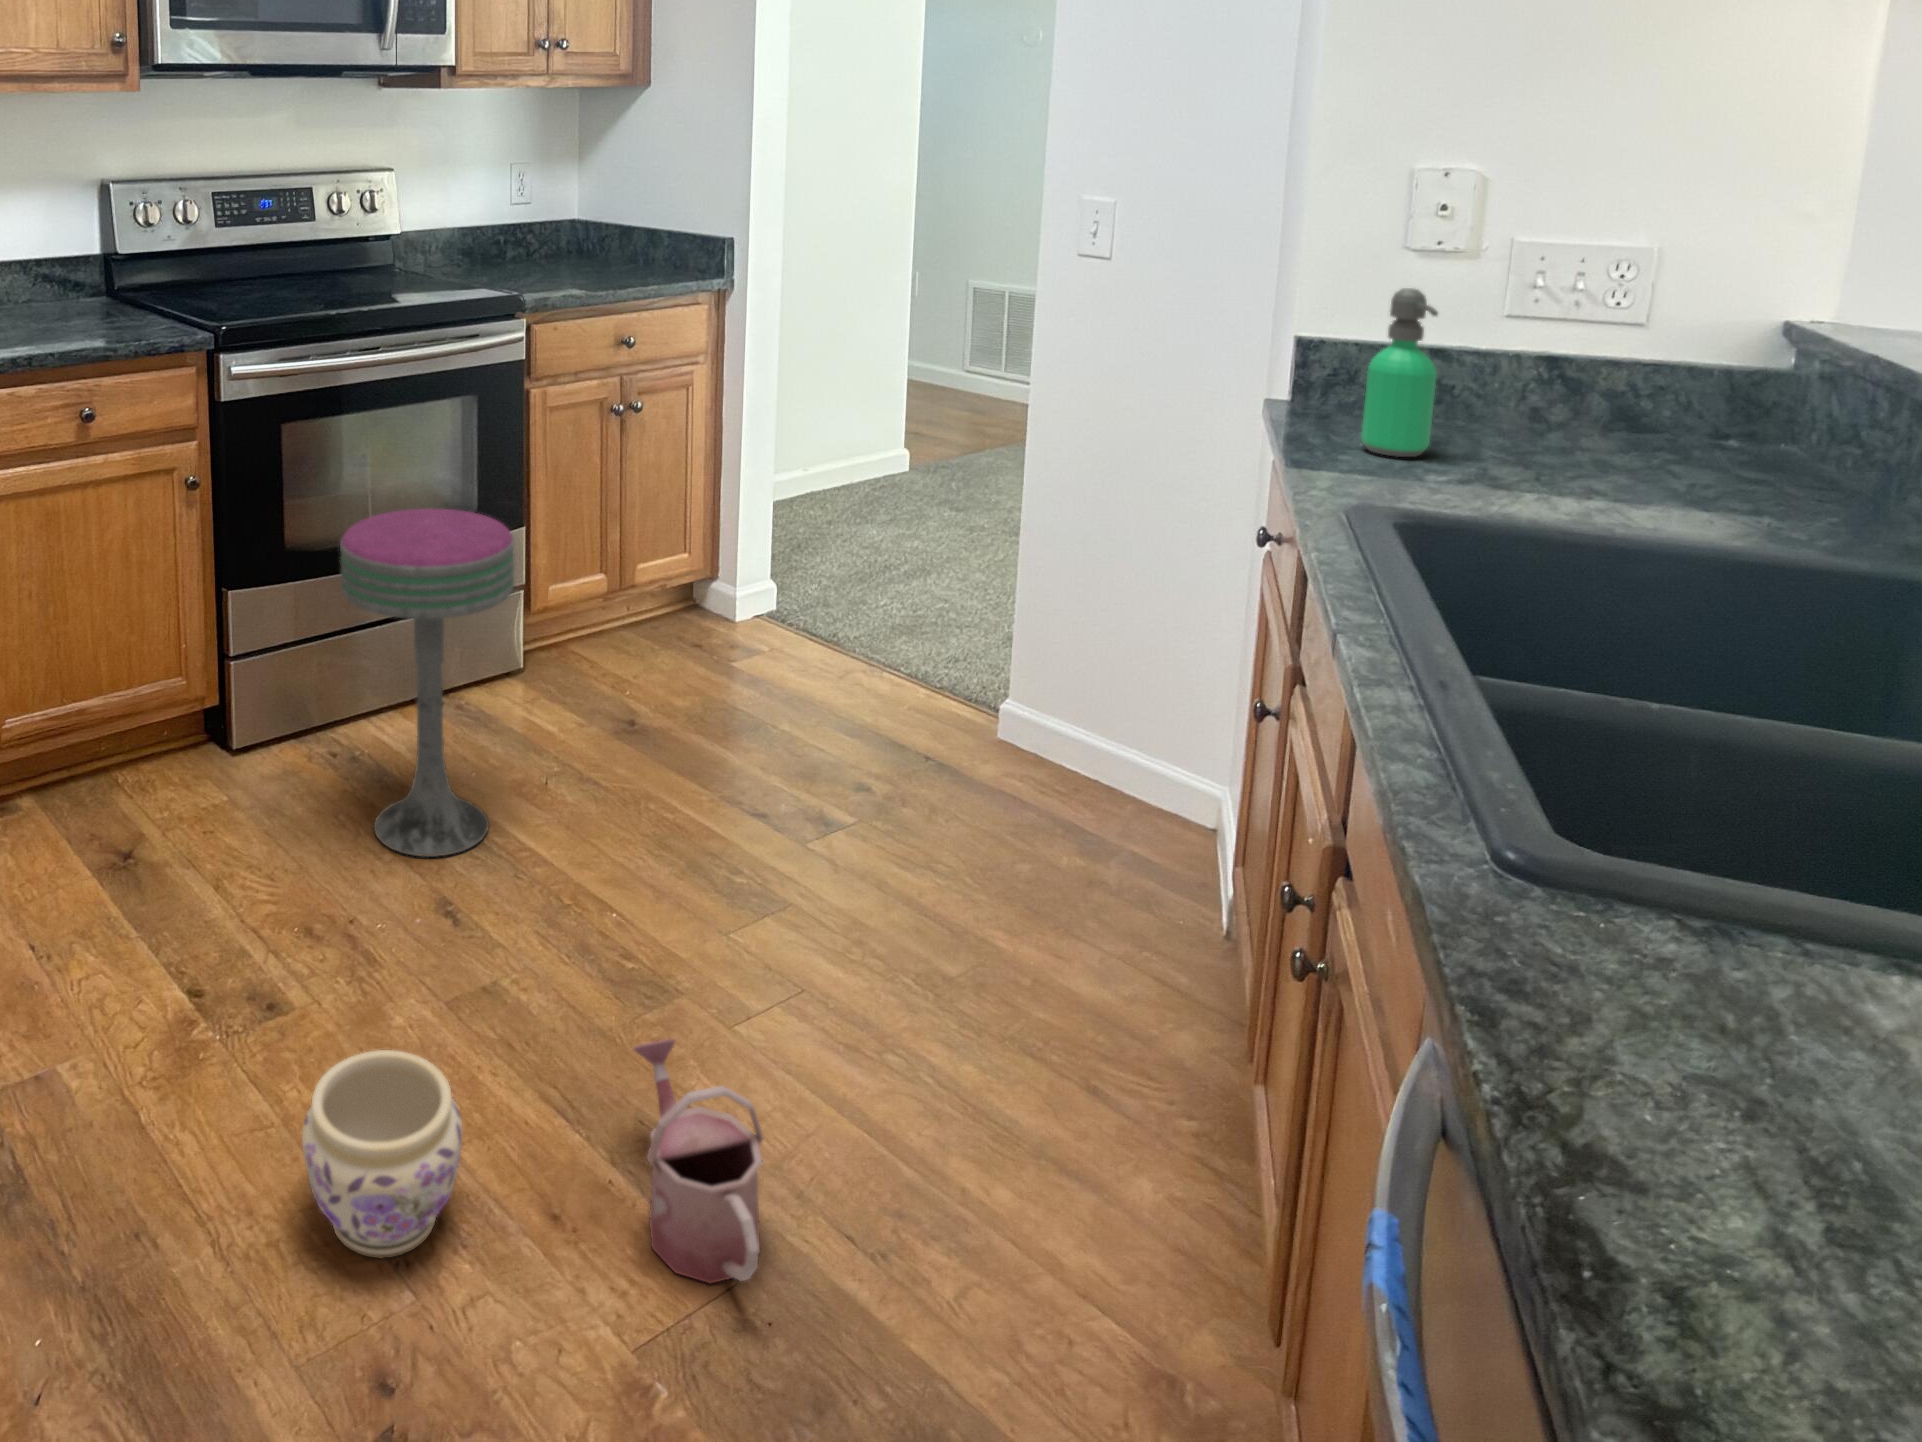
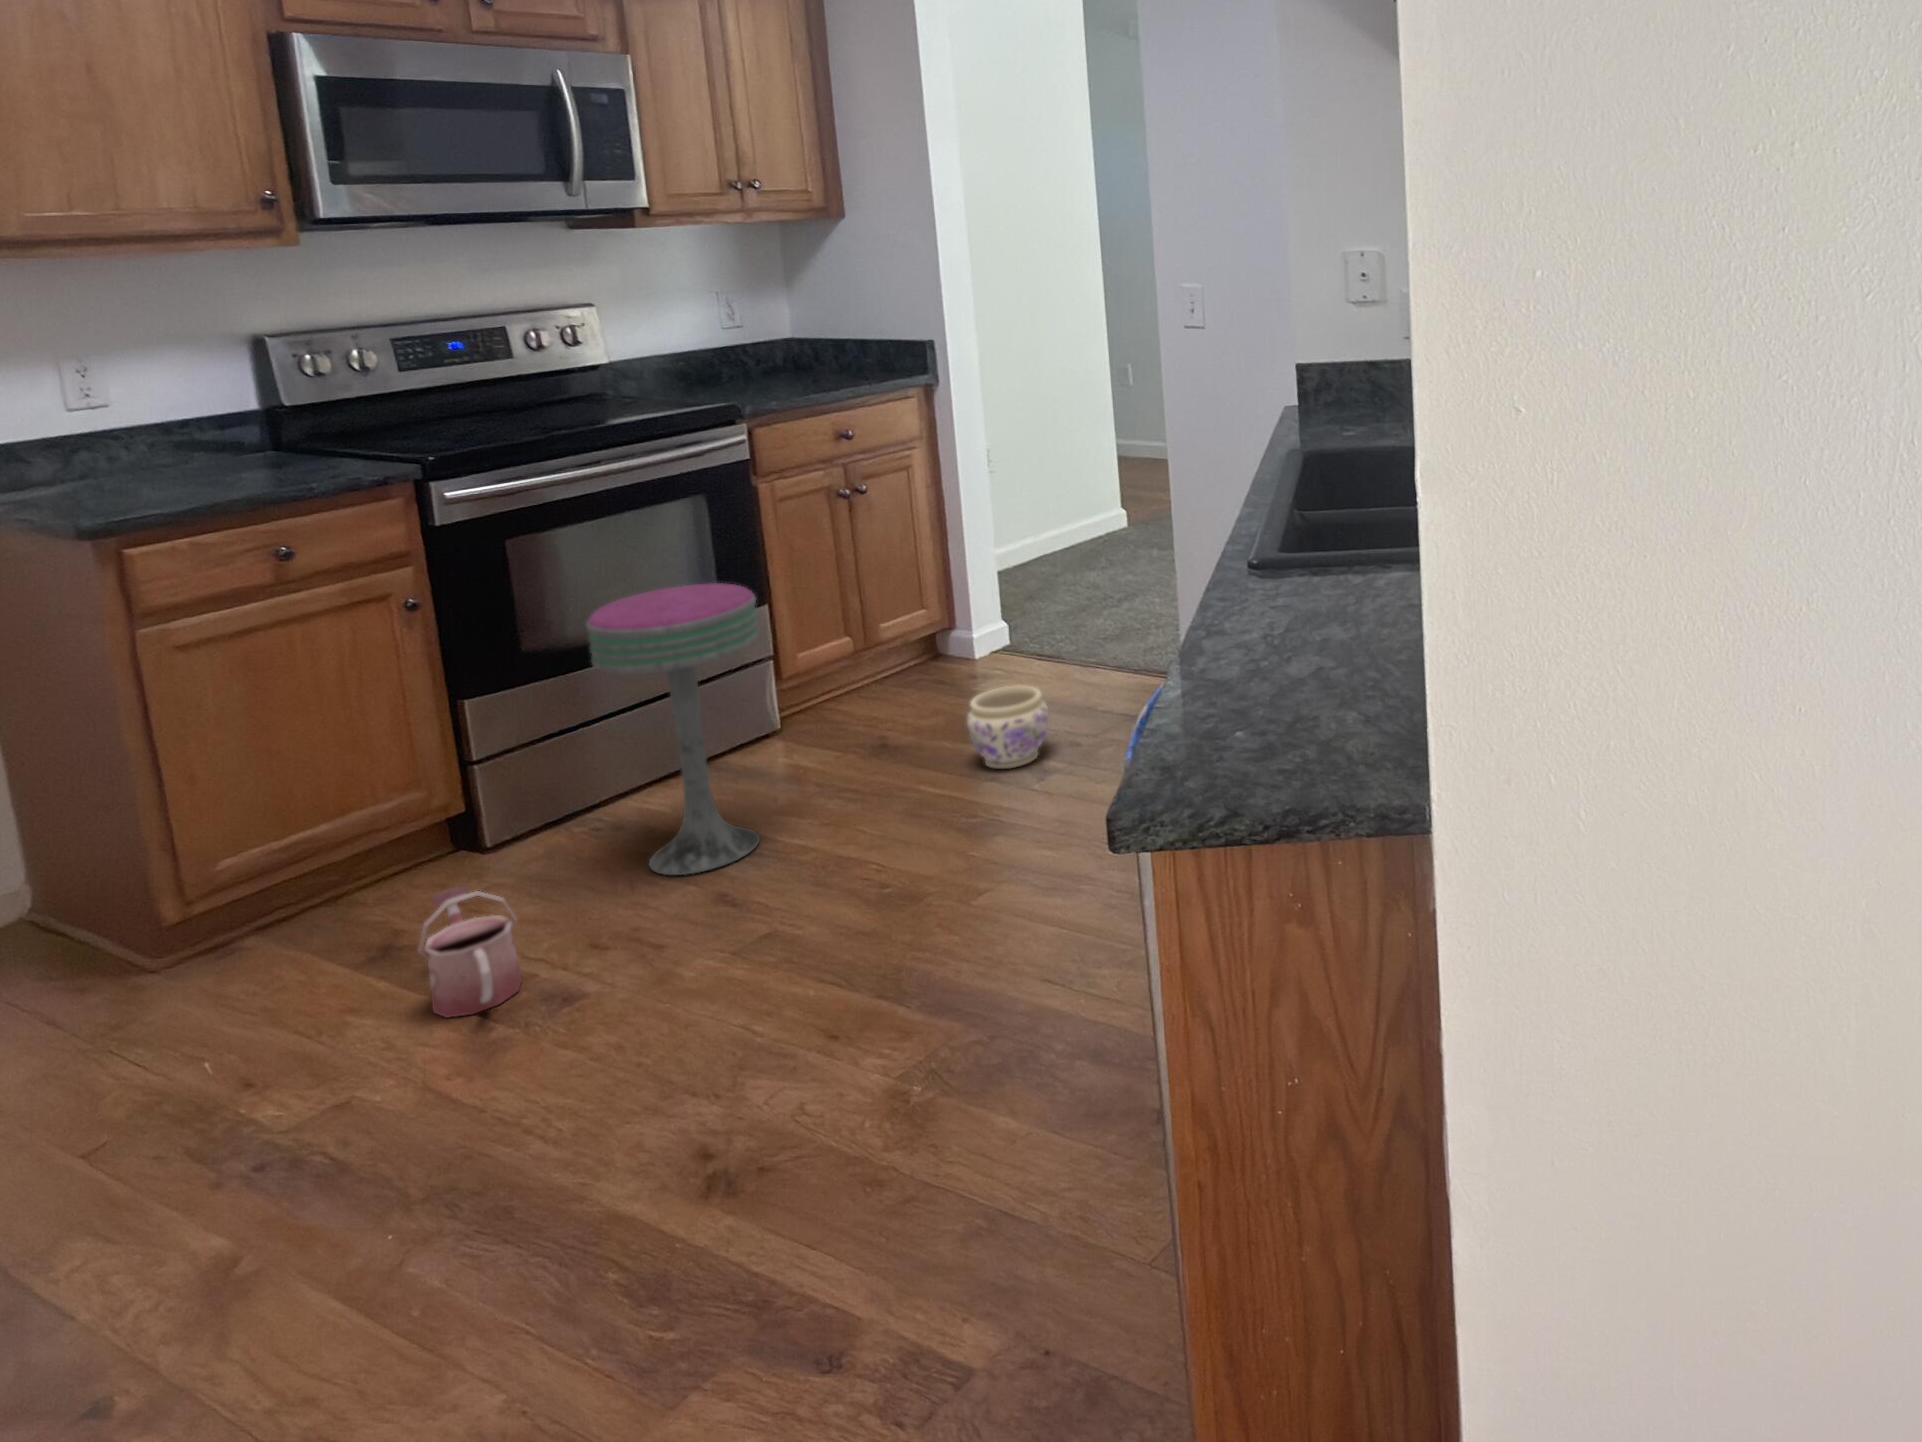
soap dispenser: present [1361,288,1438,457] -> none [1314,330,1351,430]
watering can: present [634,1039,763,1283] -> present [418,887,522,1018]
planter: present [302,1050,463,1258] -> present [967,685,1048,769]

